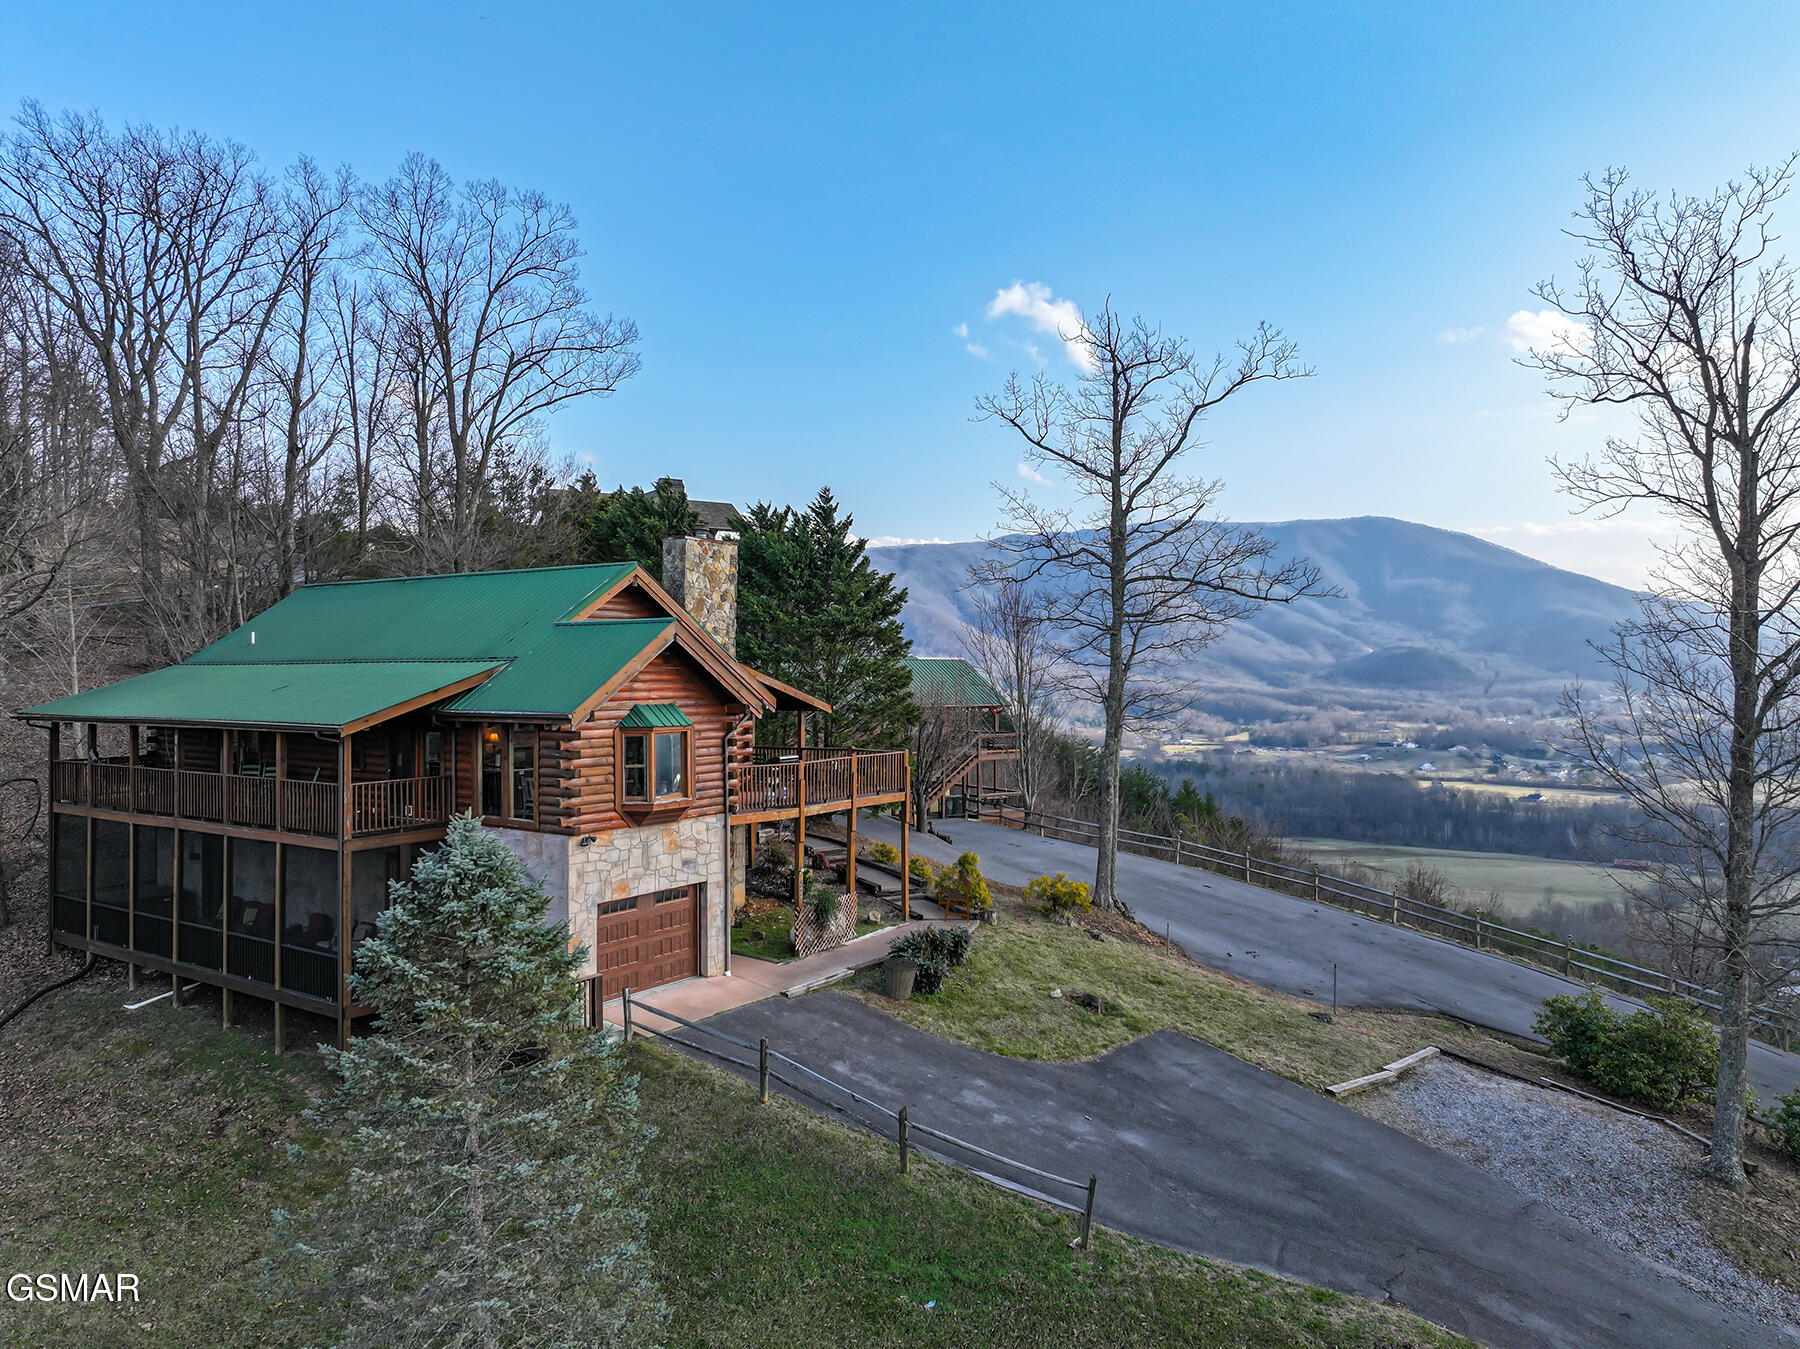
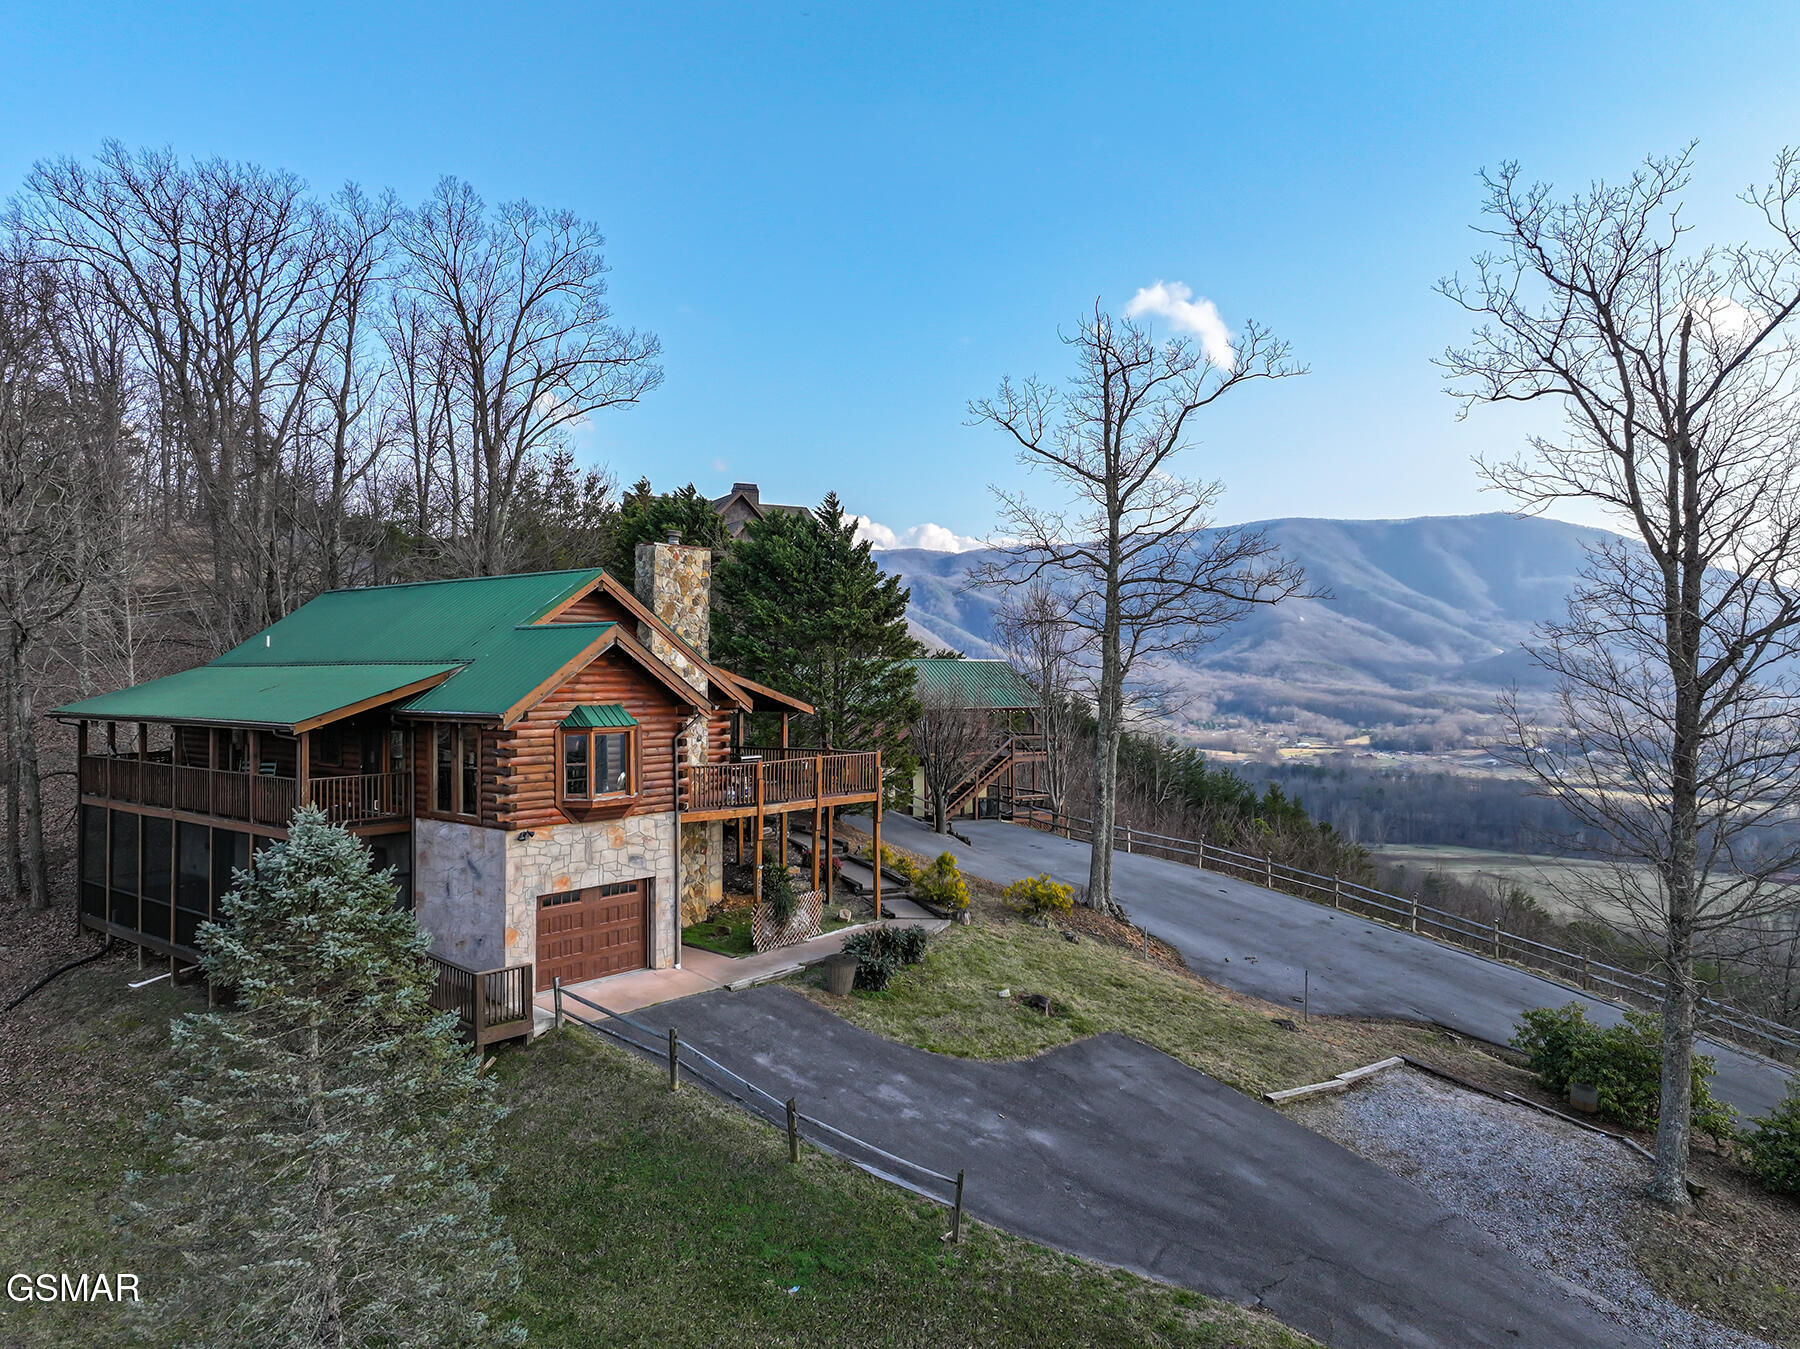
bench: present [938,872,971,922] -> none [914,872,942,921]
planter: none [1597,1069,1625,1105] -> present [1570,1083,1597,1112]

